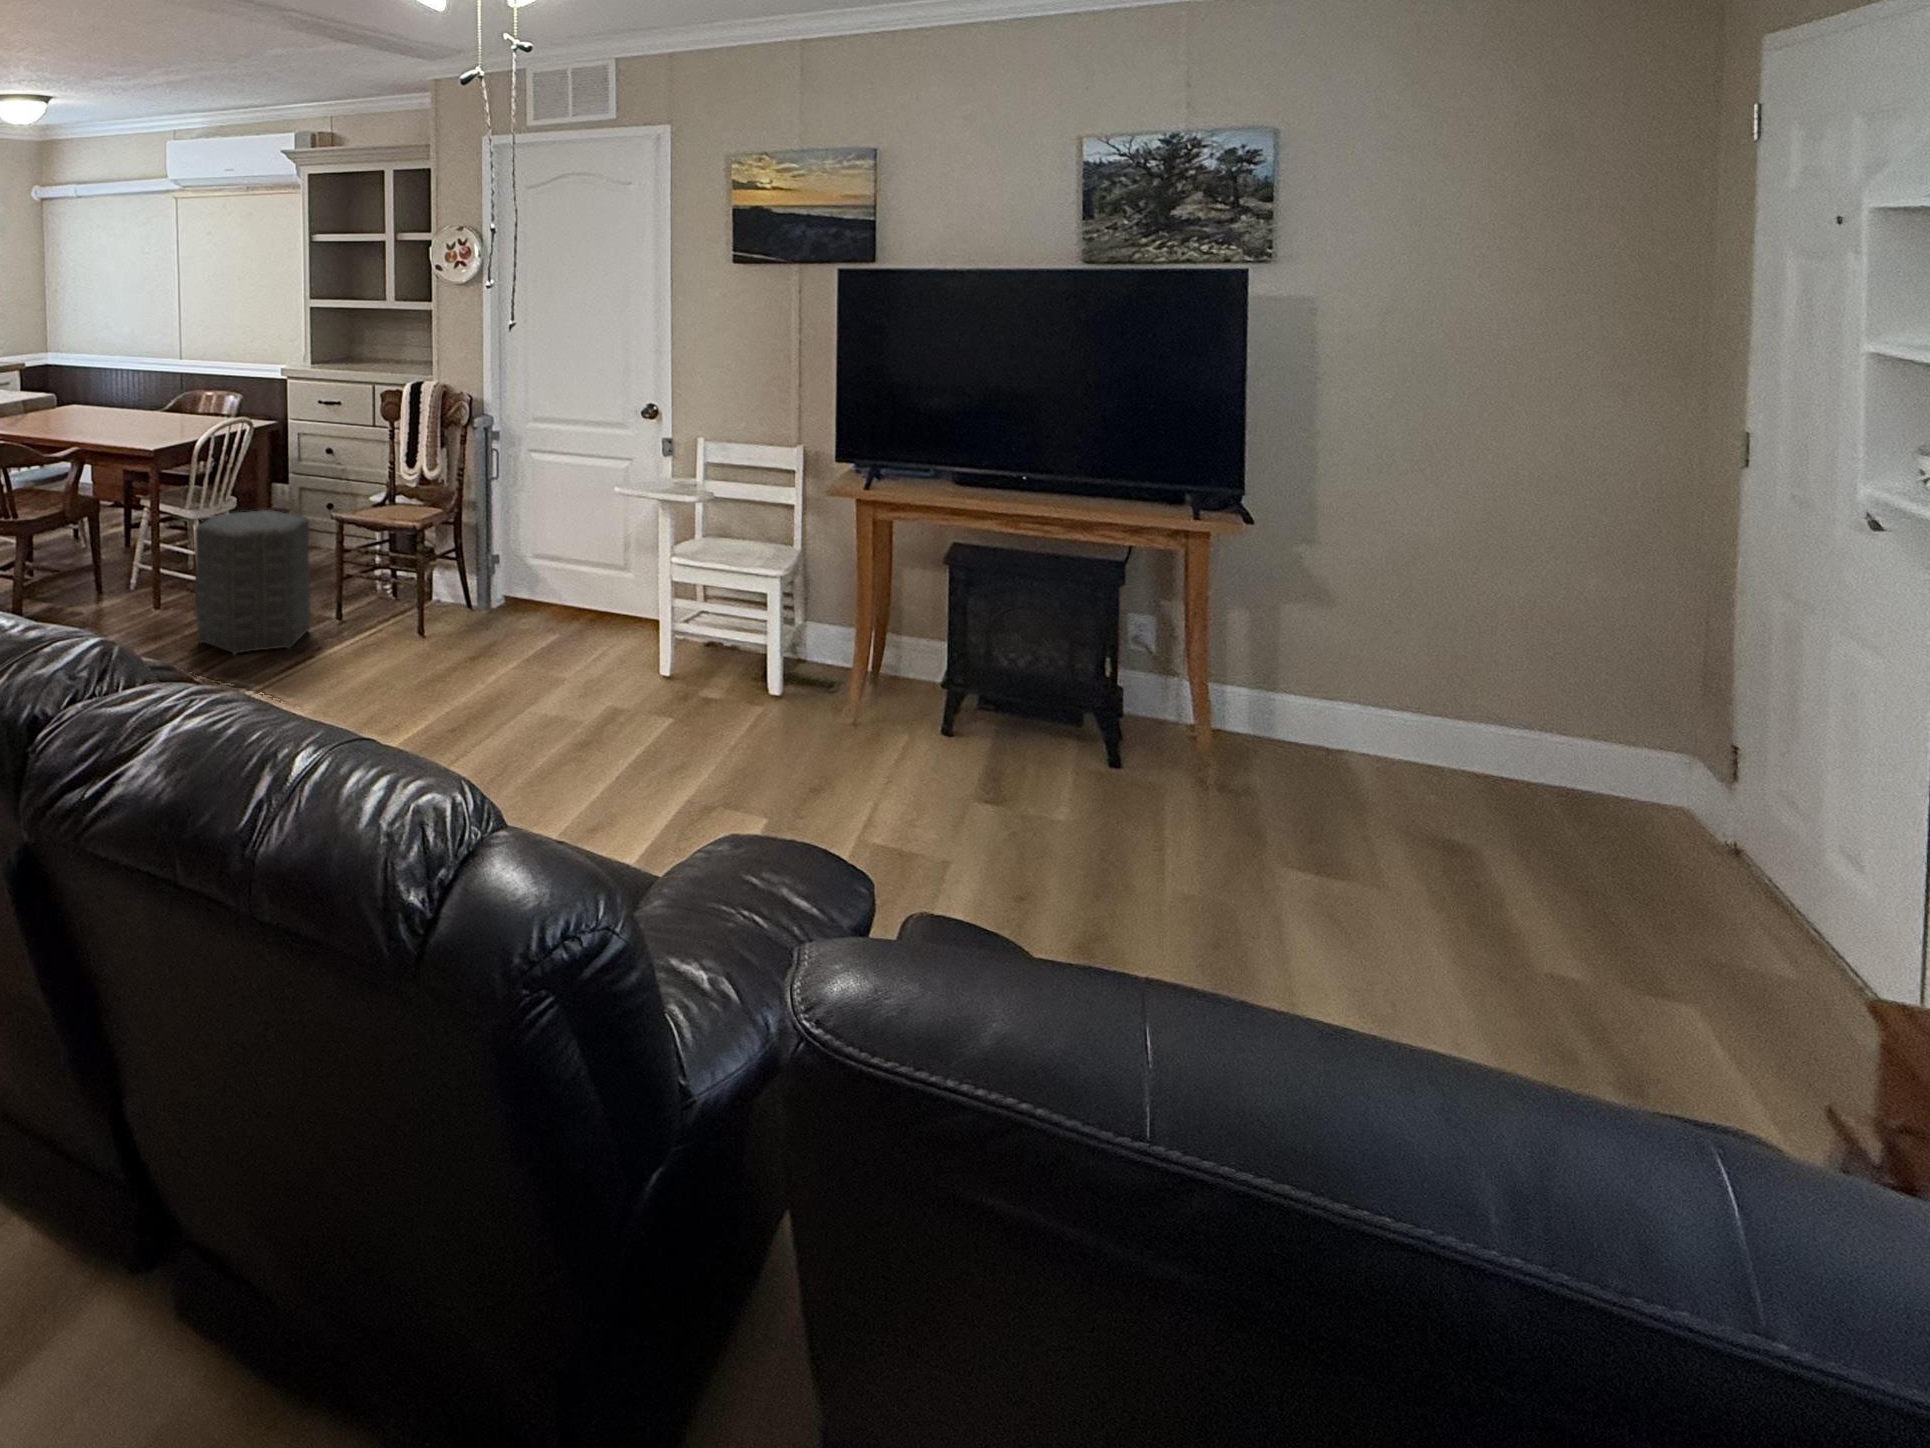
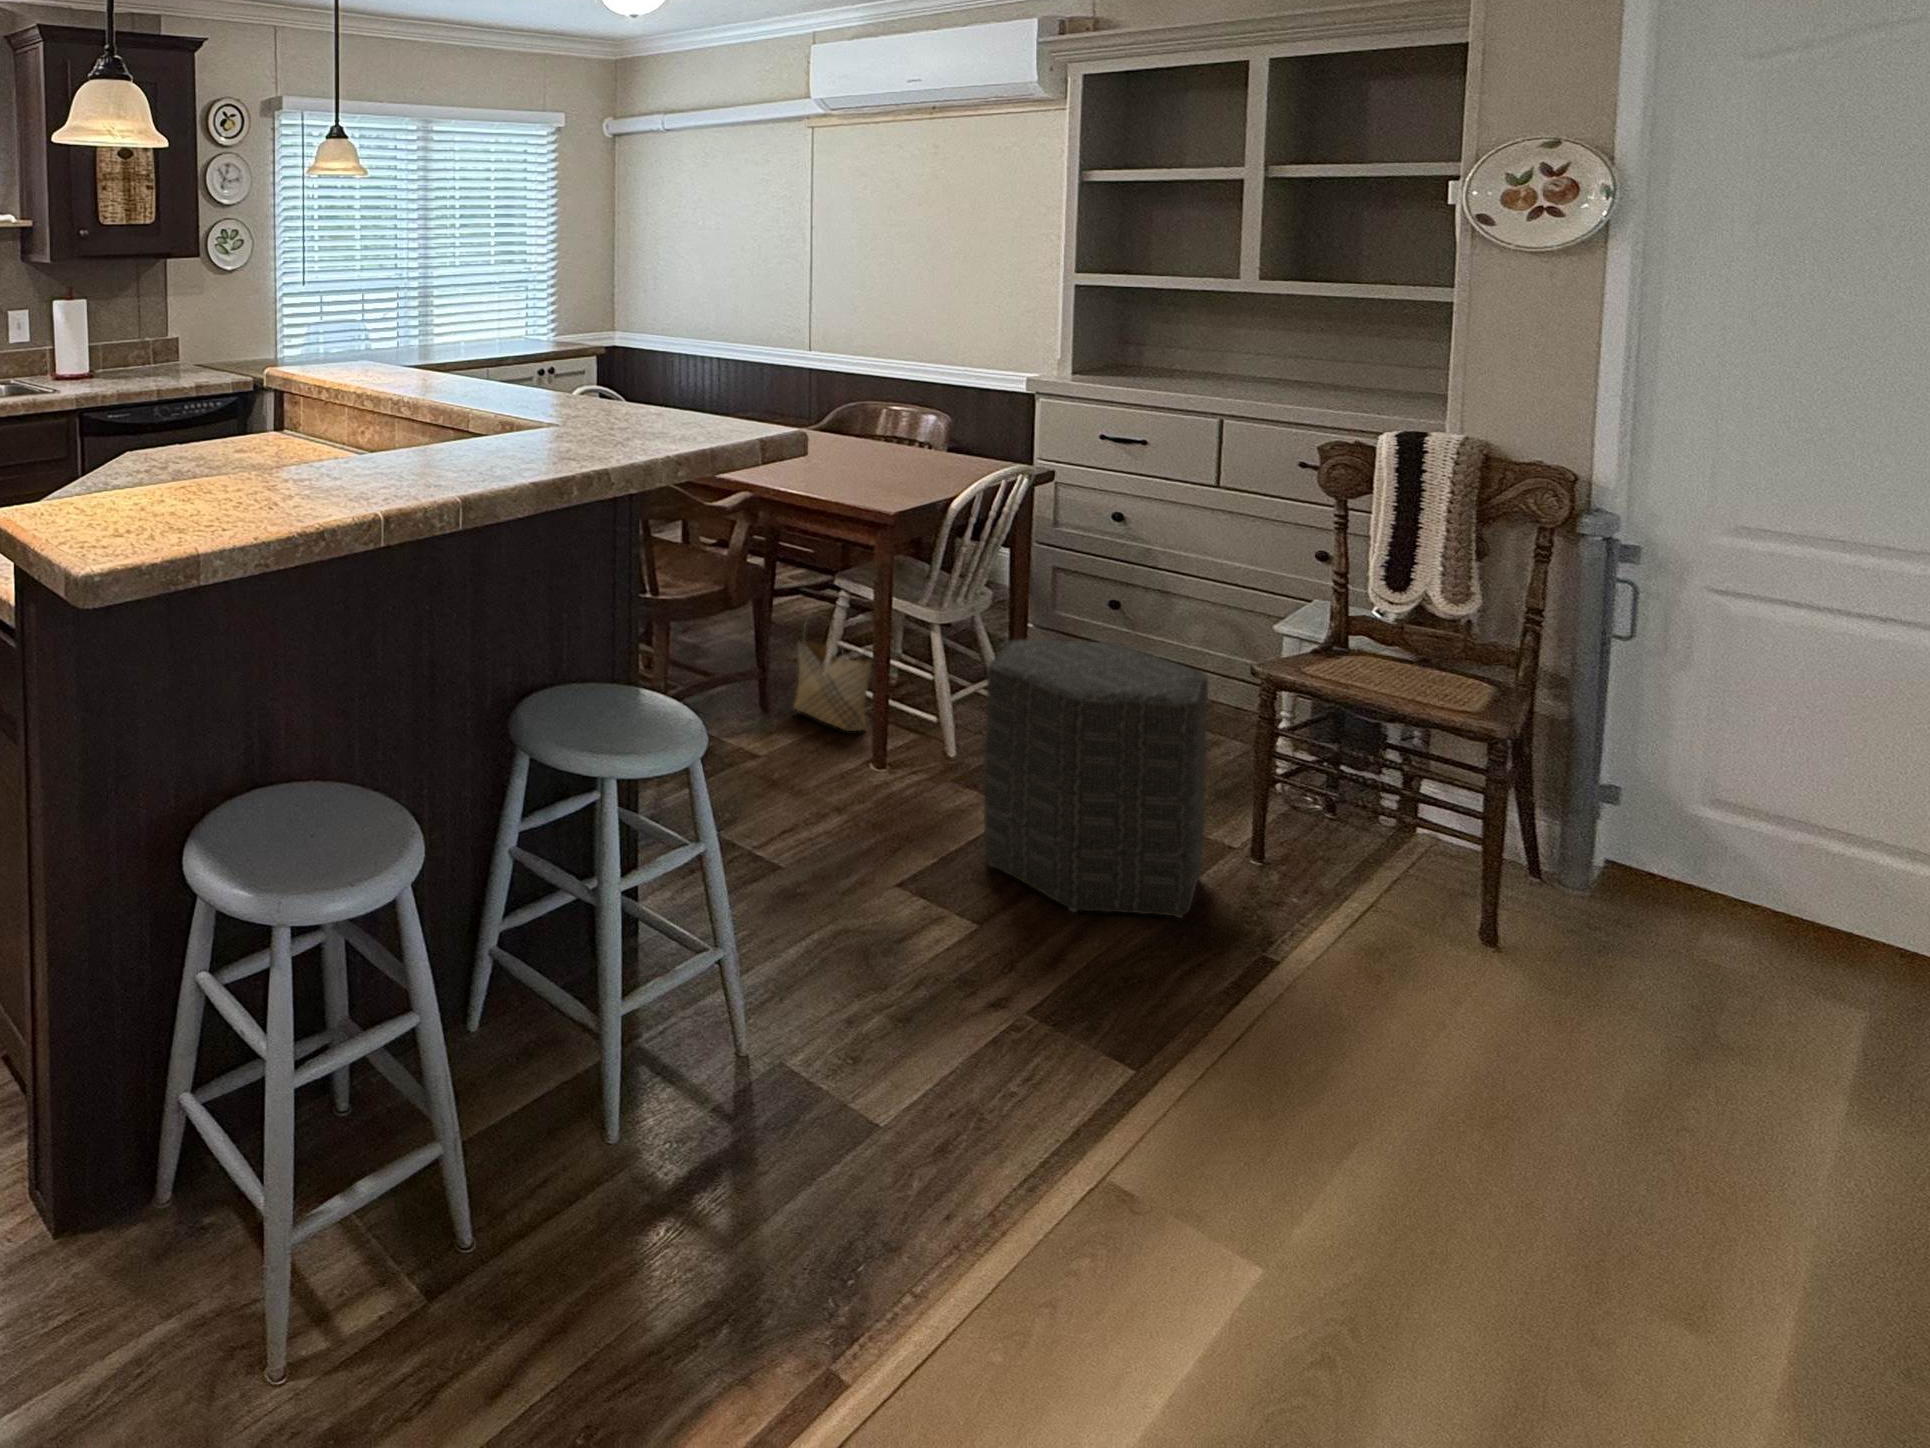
woven basket: none [118,517,163,592] -> present [794,609,872,731]

